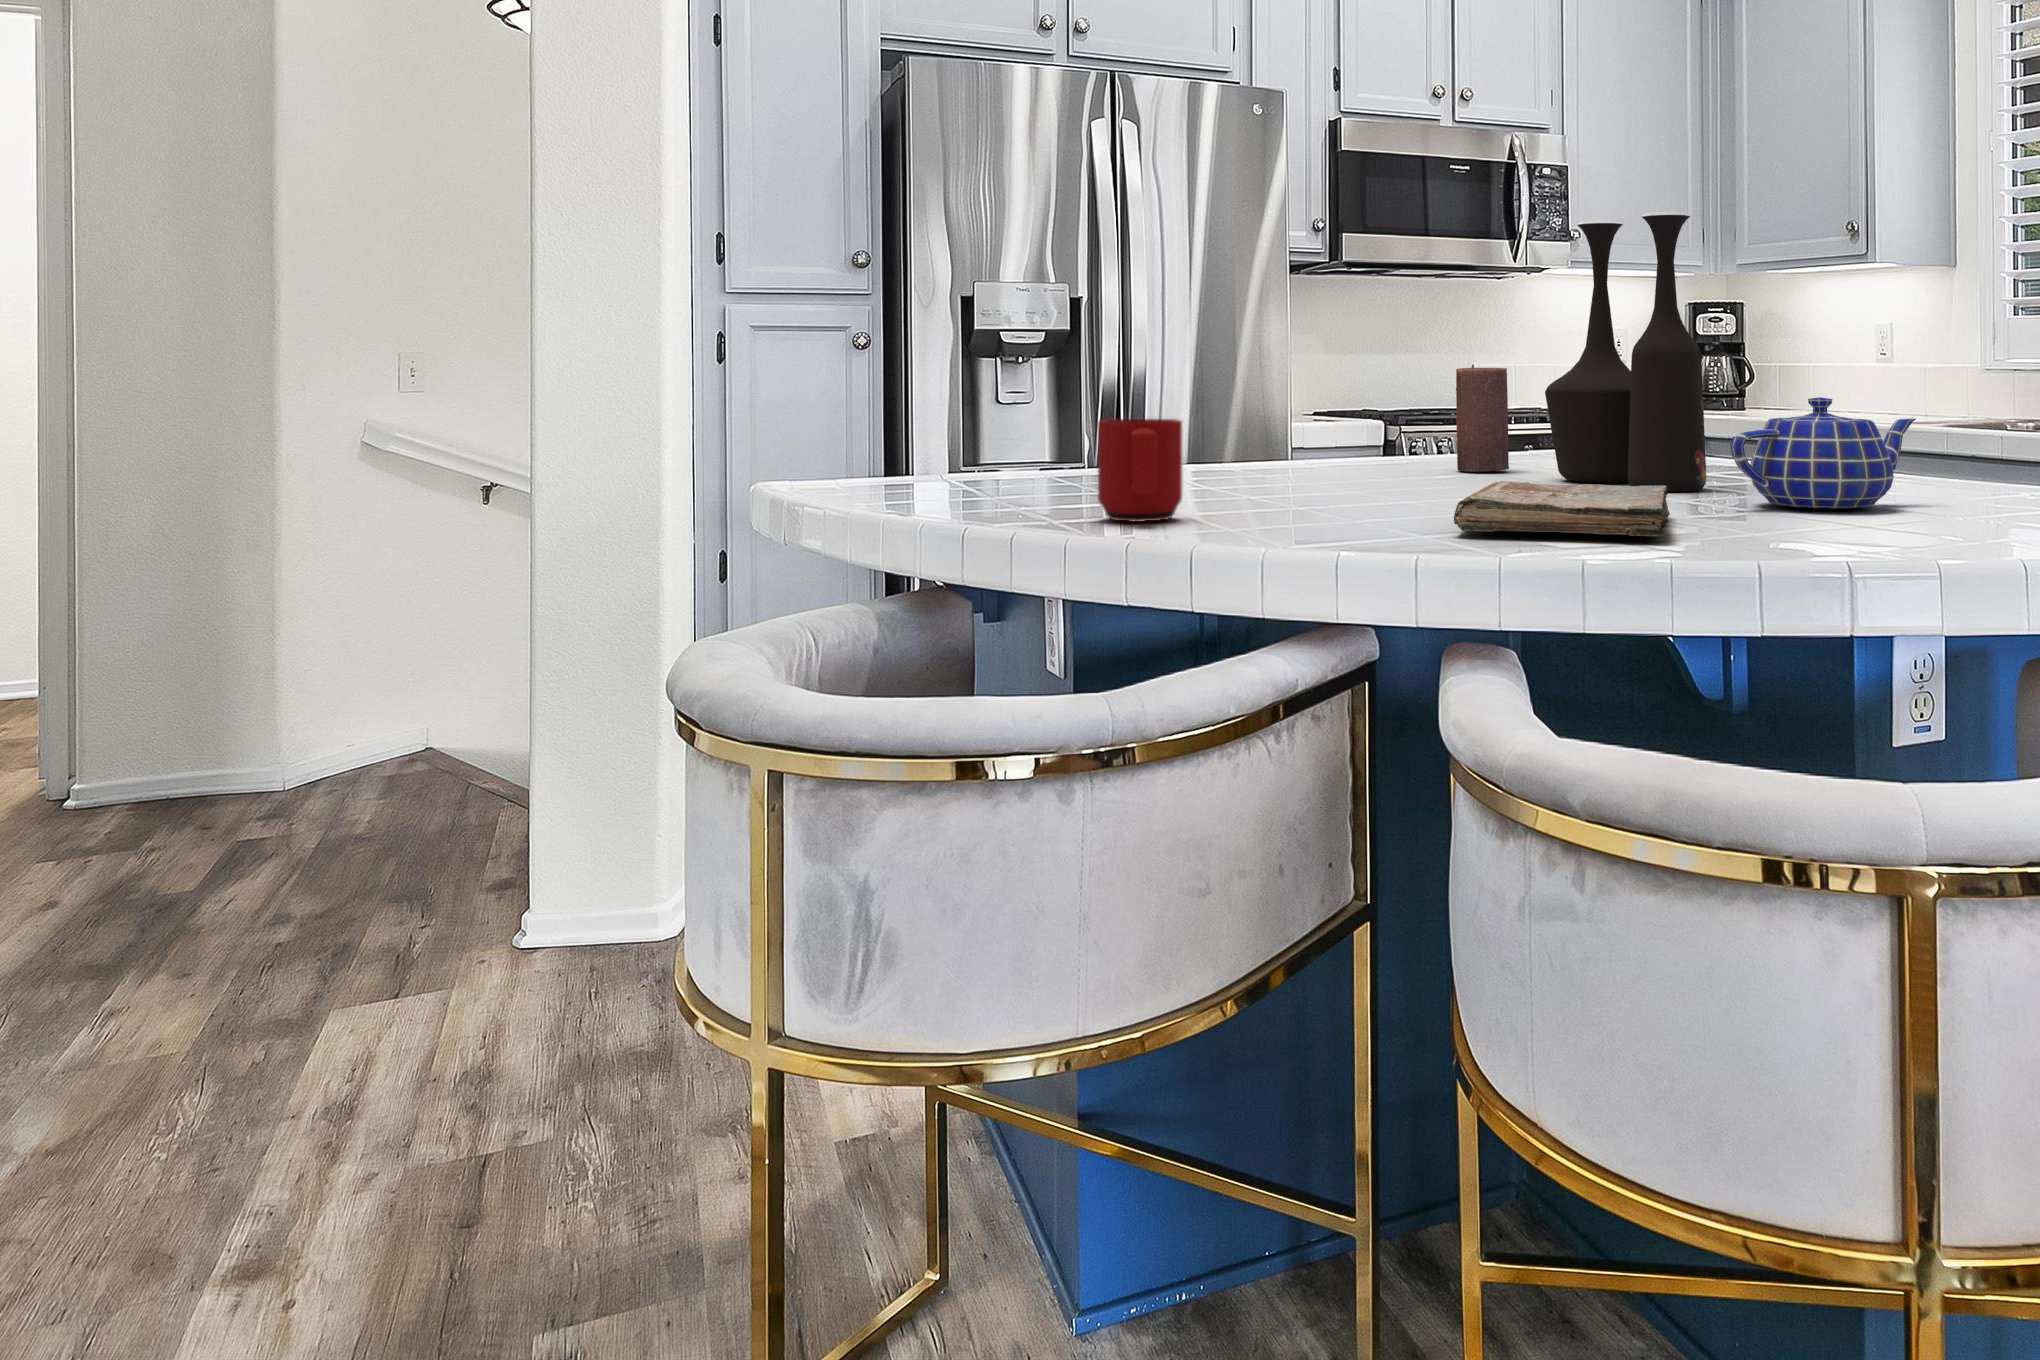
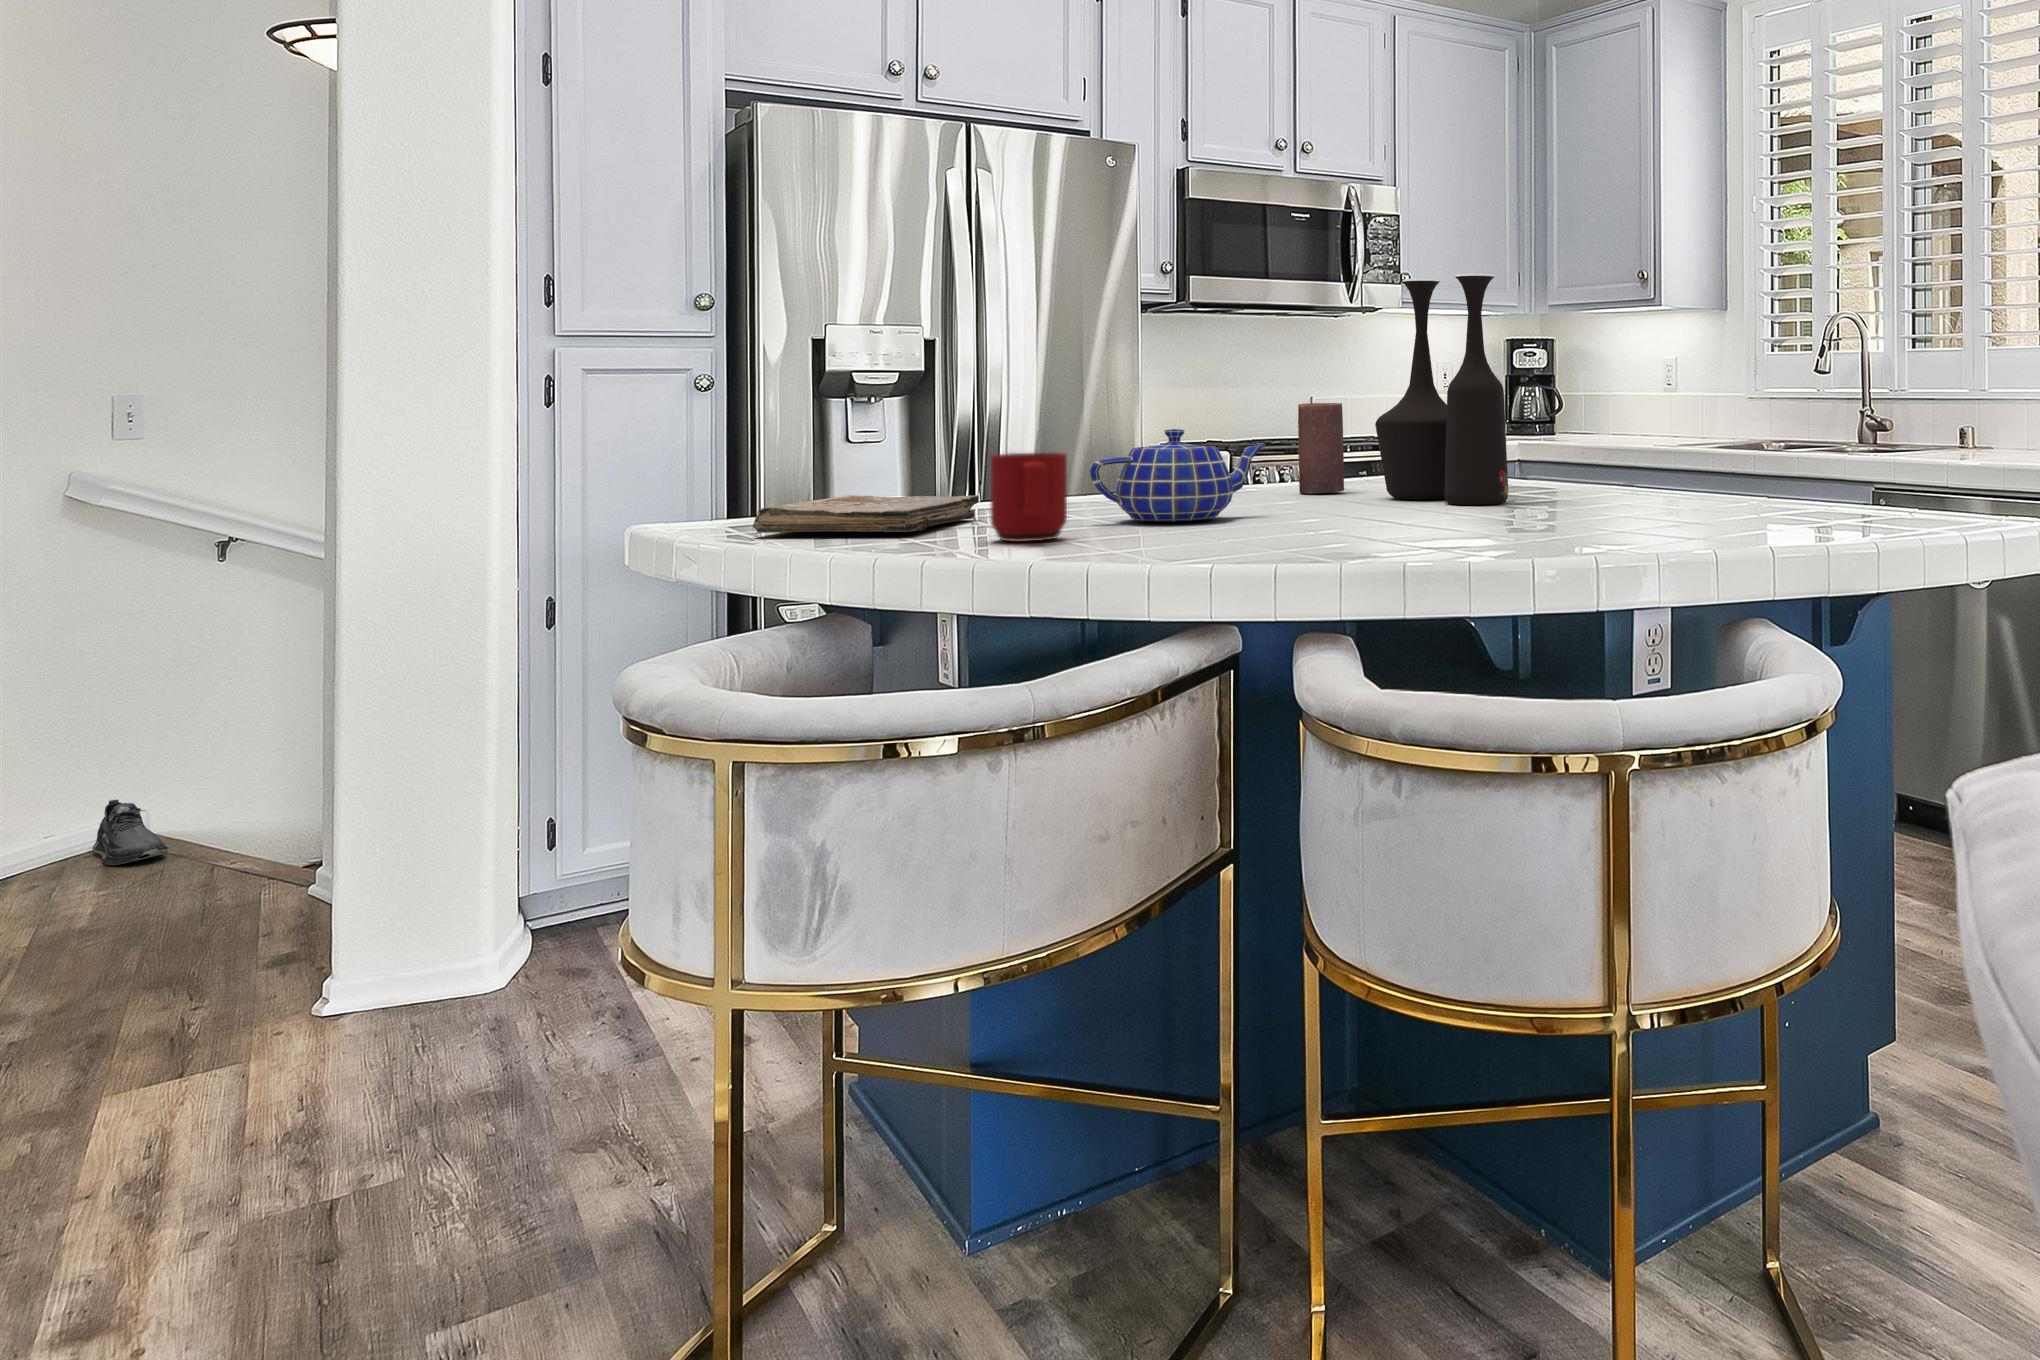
teapot: present [1730,397,1916,509] -> present [1089,429,1265,522]
book: present [1454,481,1670,536] -> present [753,495,979,533]
shoe: none [369,721,425,781] -> present [92,800,168,865]

